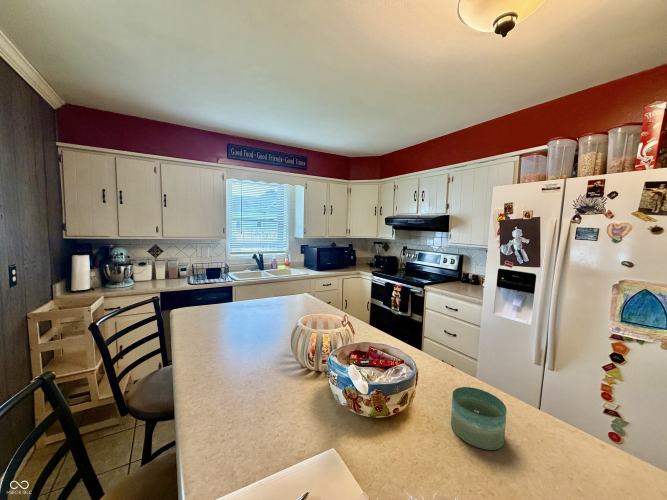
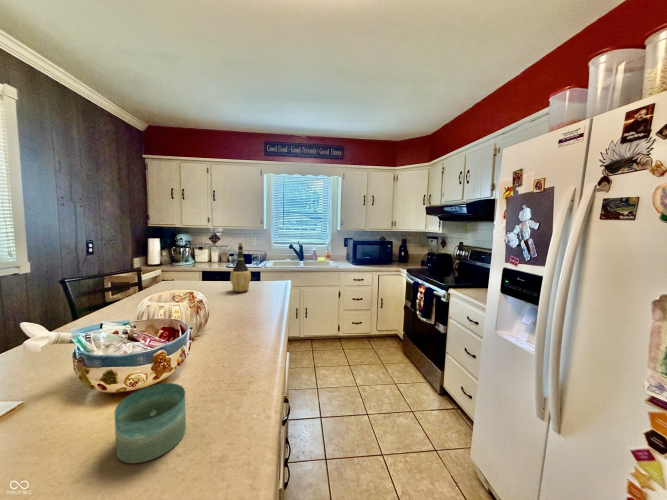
wine bottle: none [273,259,293,310] -> present [230,243,251,292]

